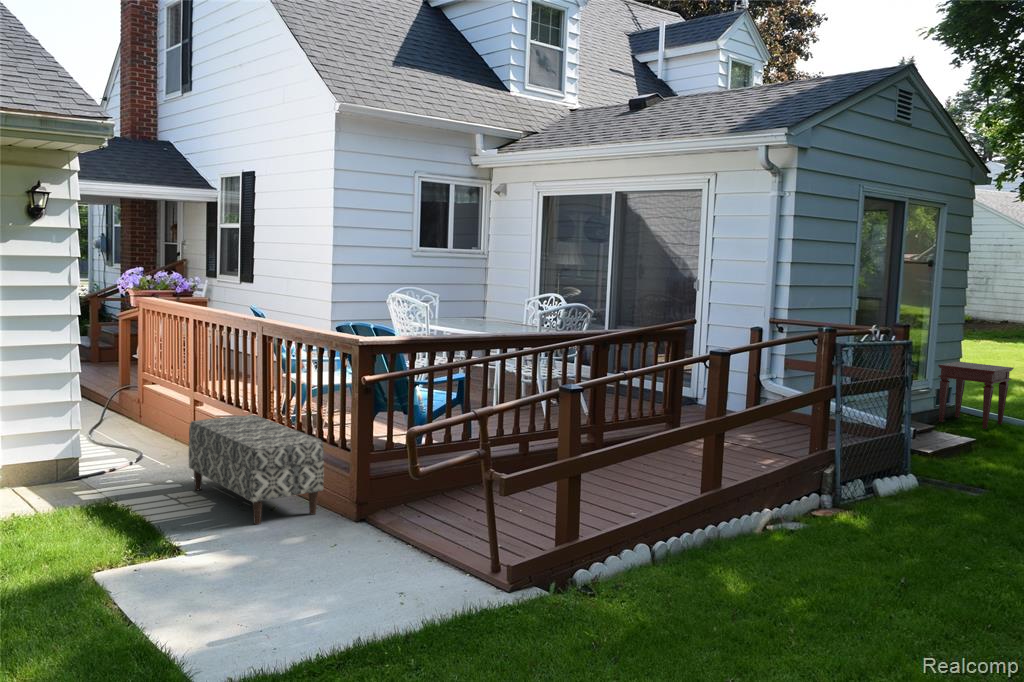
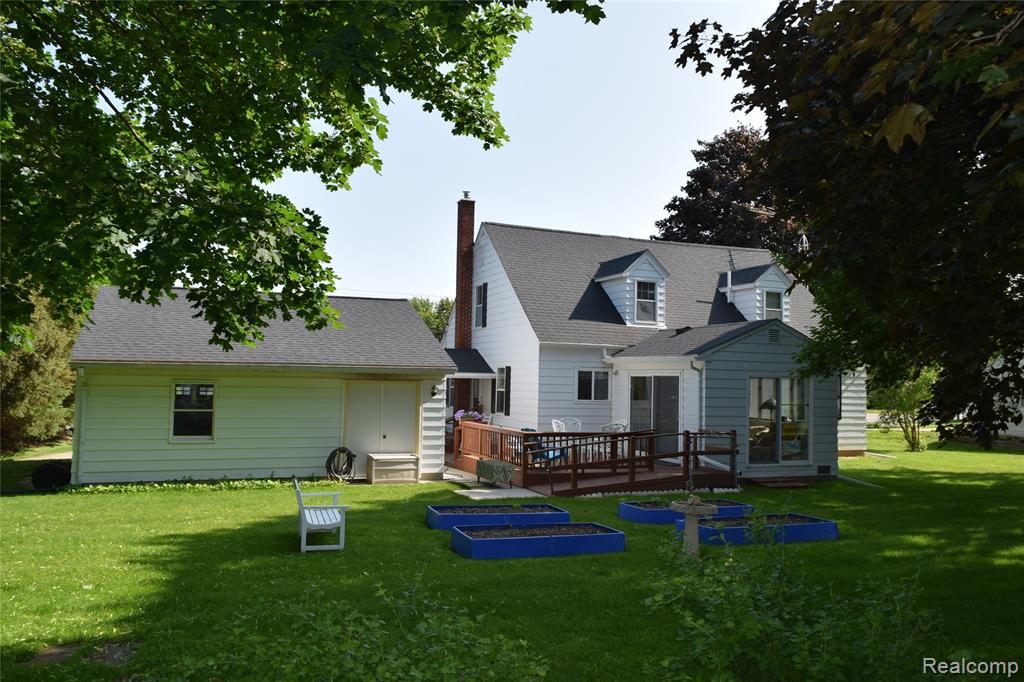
side table: present [938,362,1014,429] -> none [819,453,859,485]

